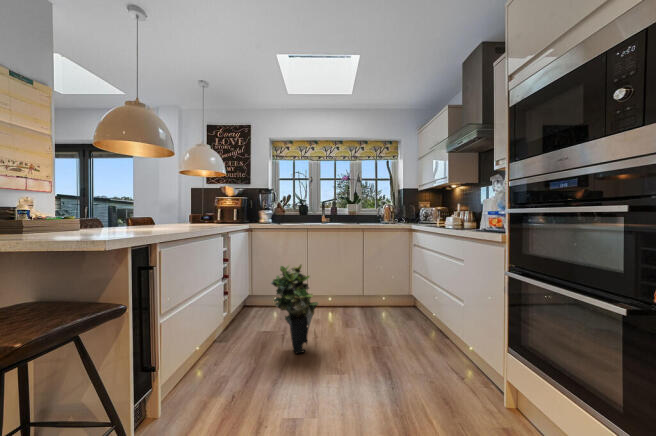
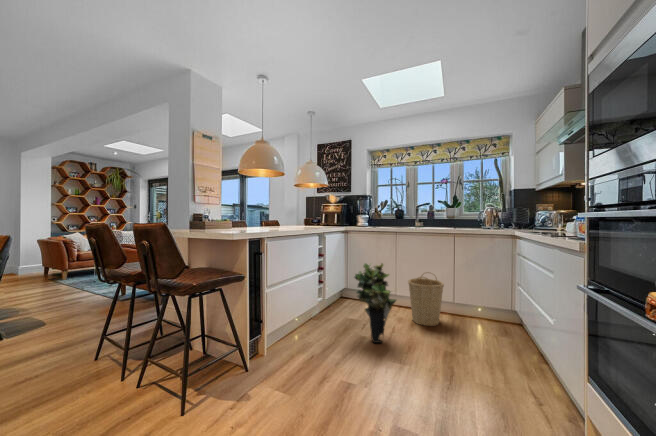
basket: none [322,269,356,323] -> present [408,272,444,326]

